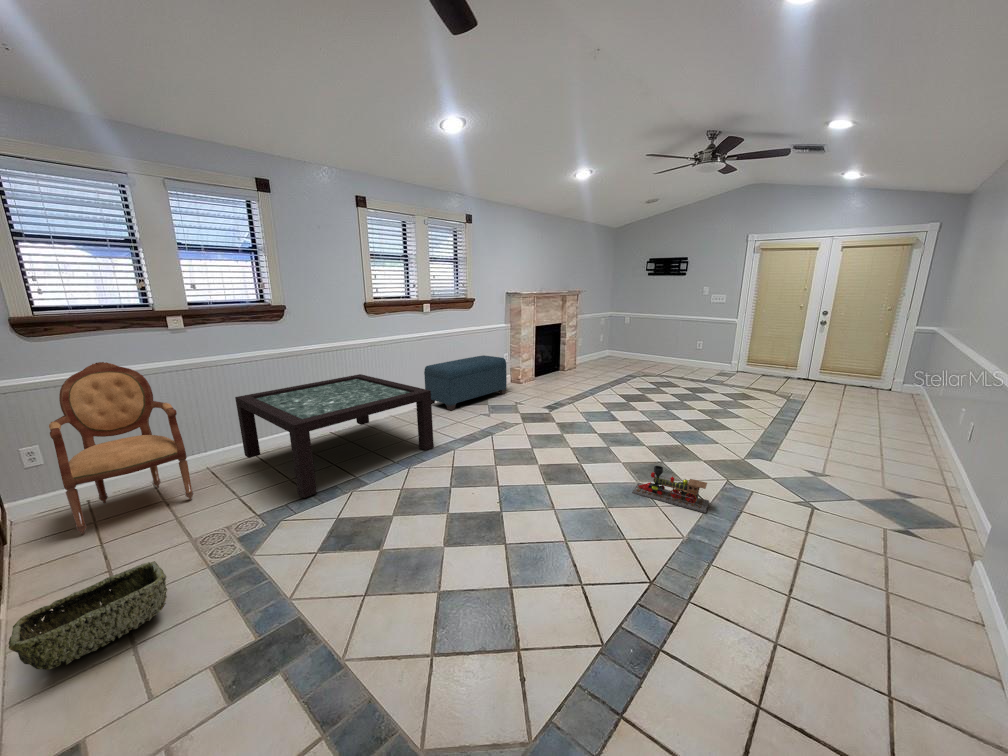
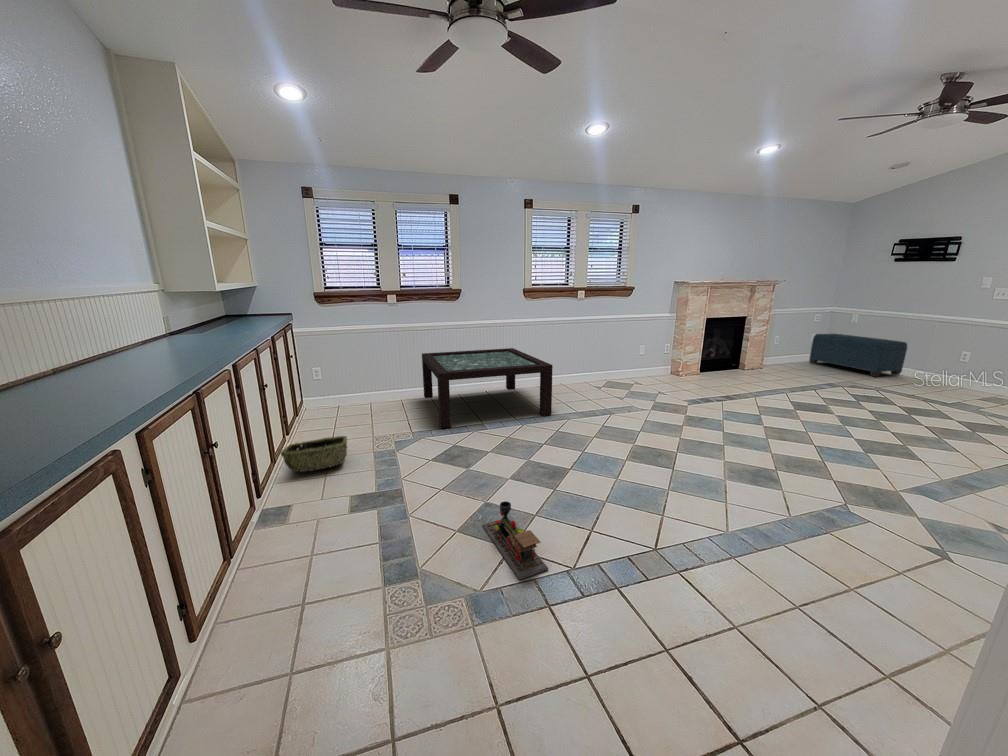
bench: present [424,355,507,410] -> present [809,334,907,377]
armchair: present [49,362,193,535] -> none [322,321,385,420]
toy train: present [632,466,709,513] -> present [482,501,548,580]

